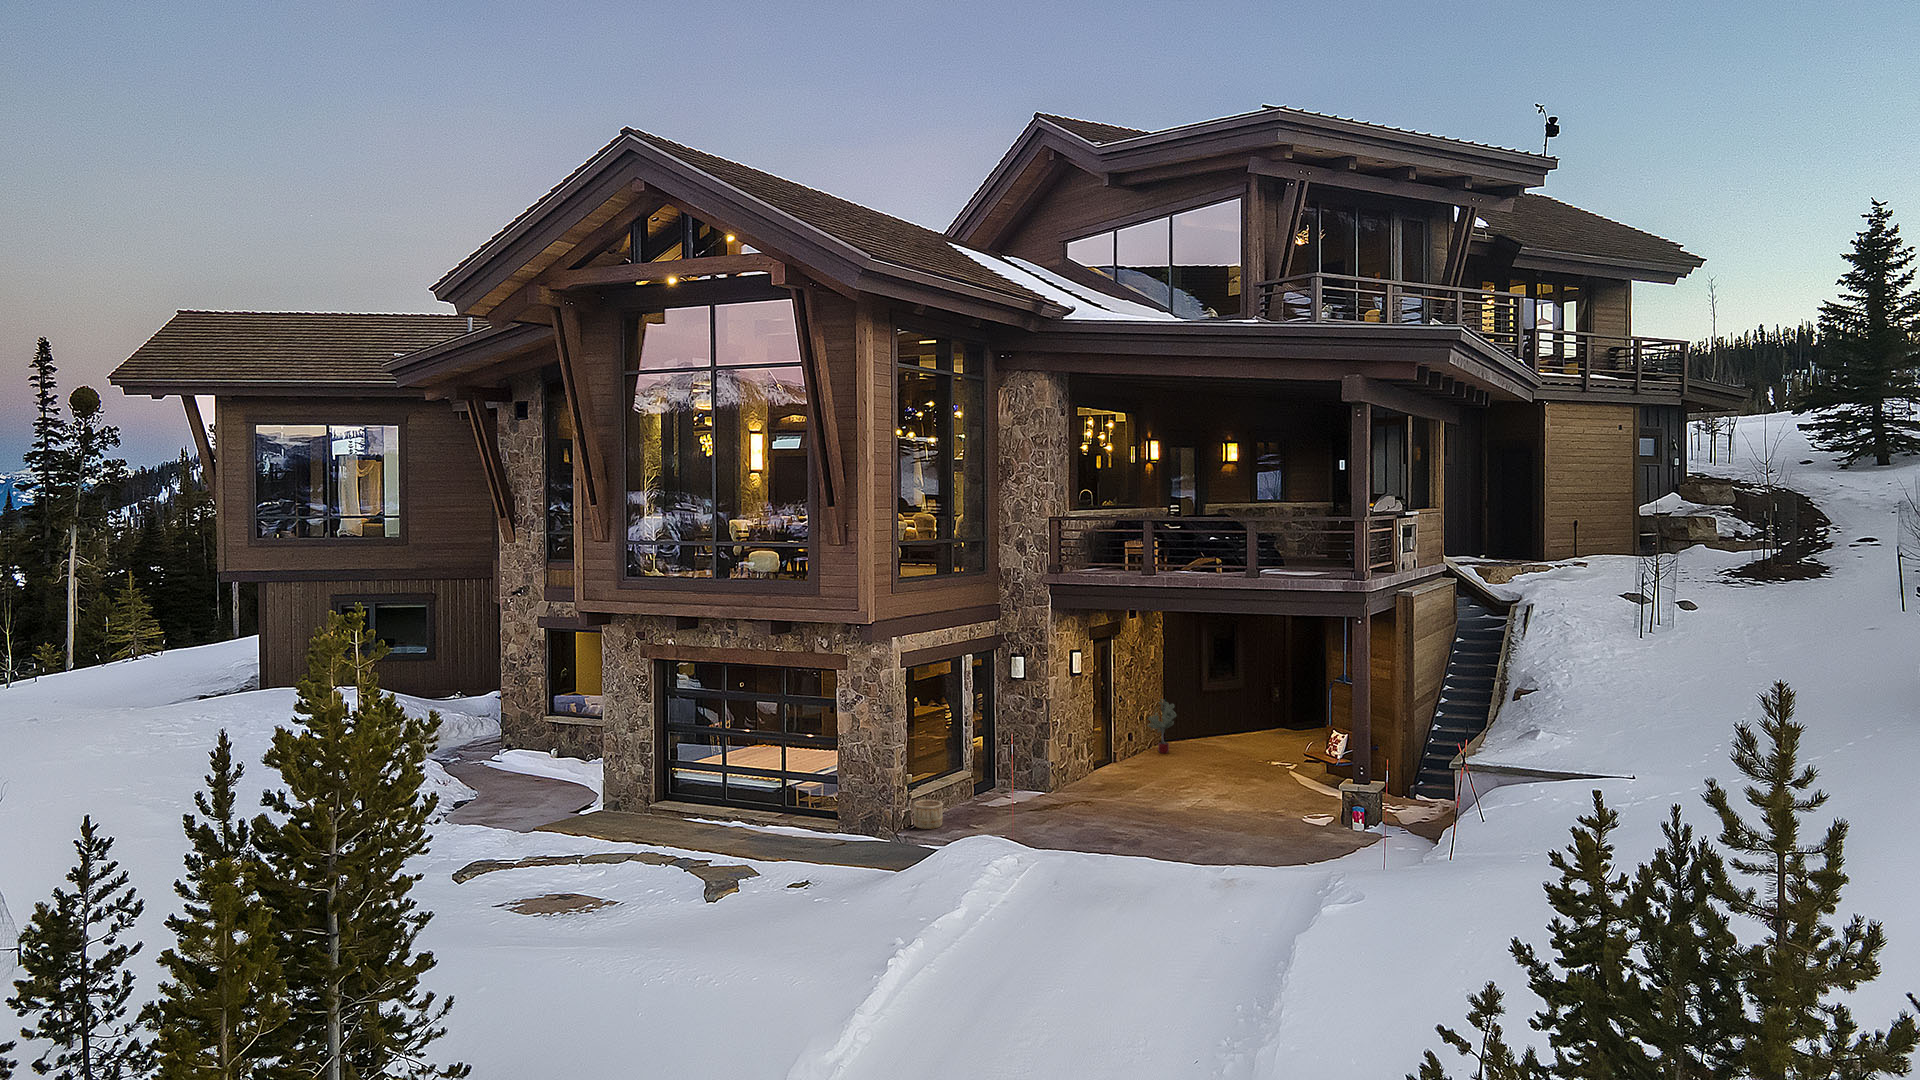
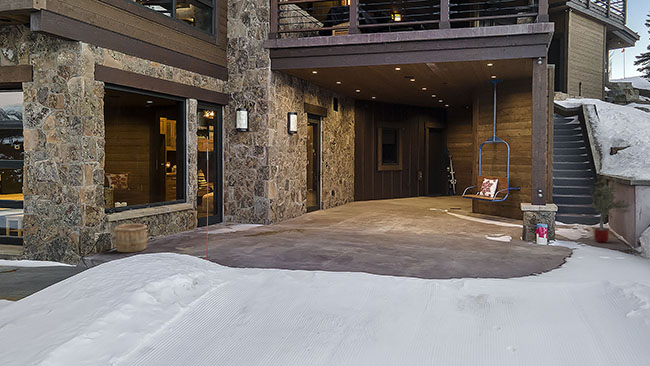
potted tree: present [1147,699,1177,754] -> present [591,176,630,243]

